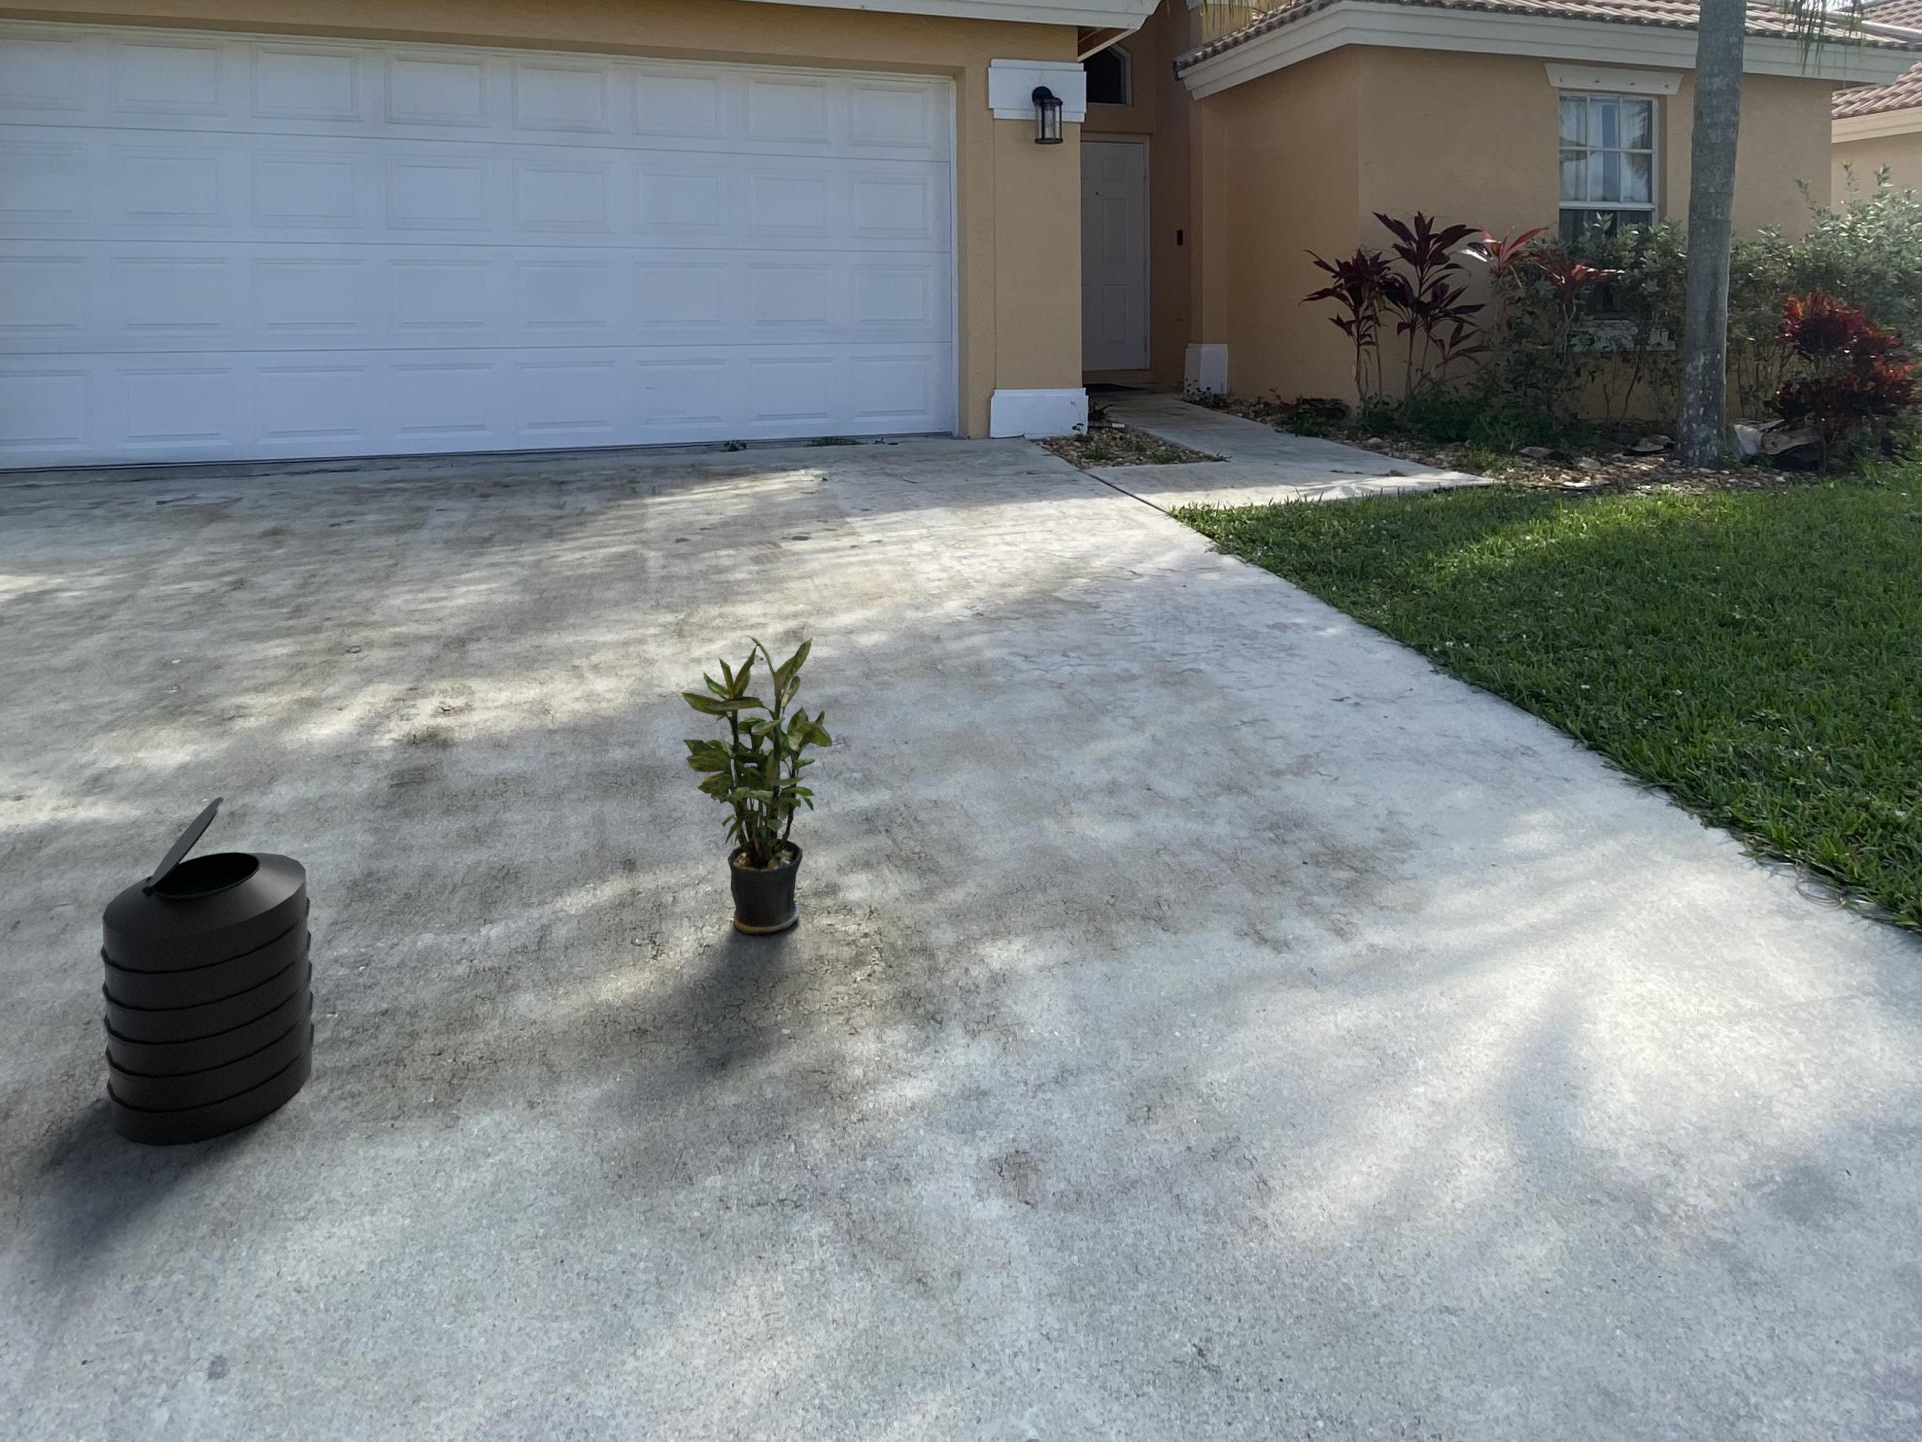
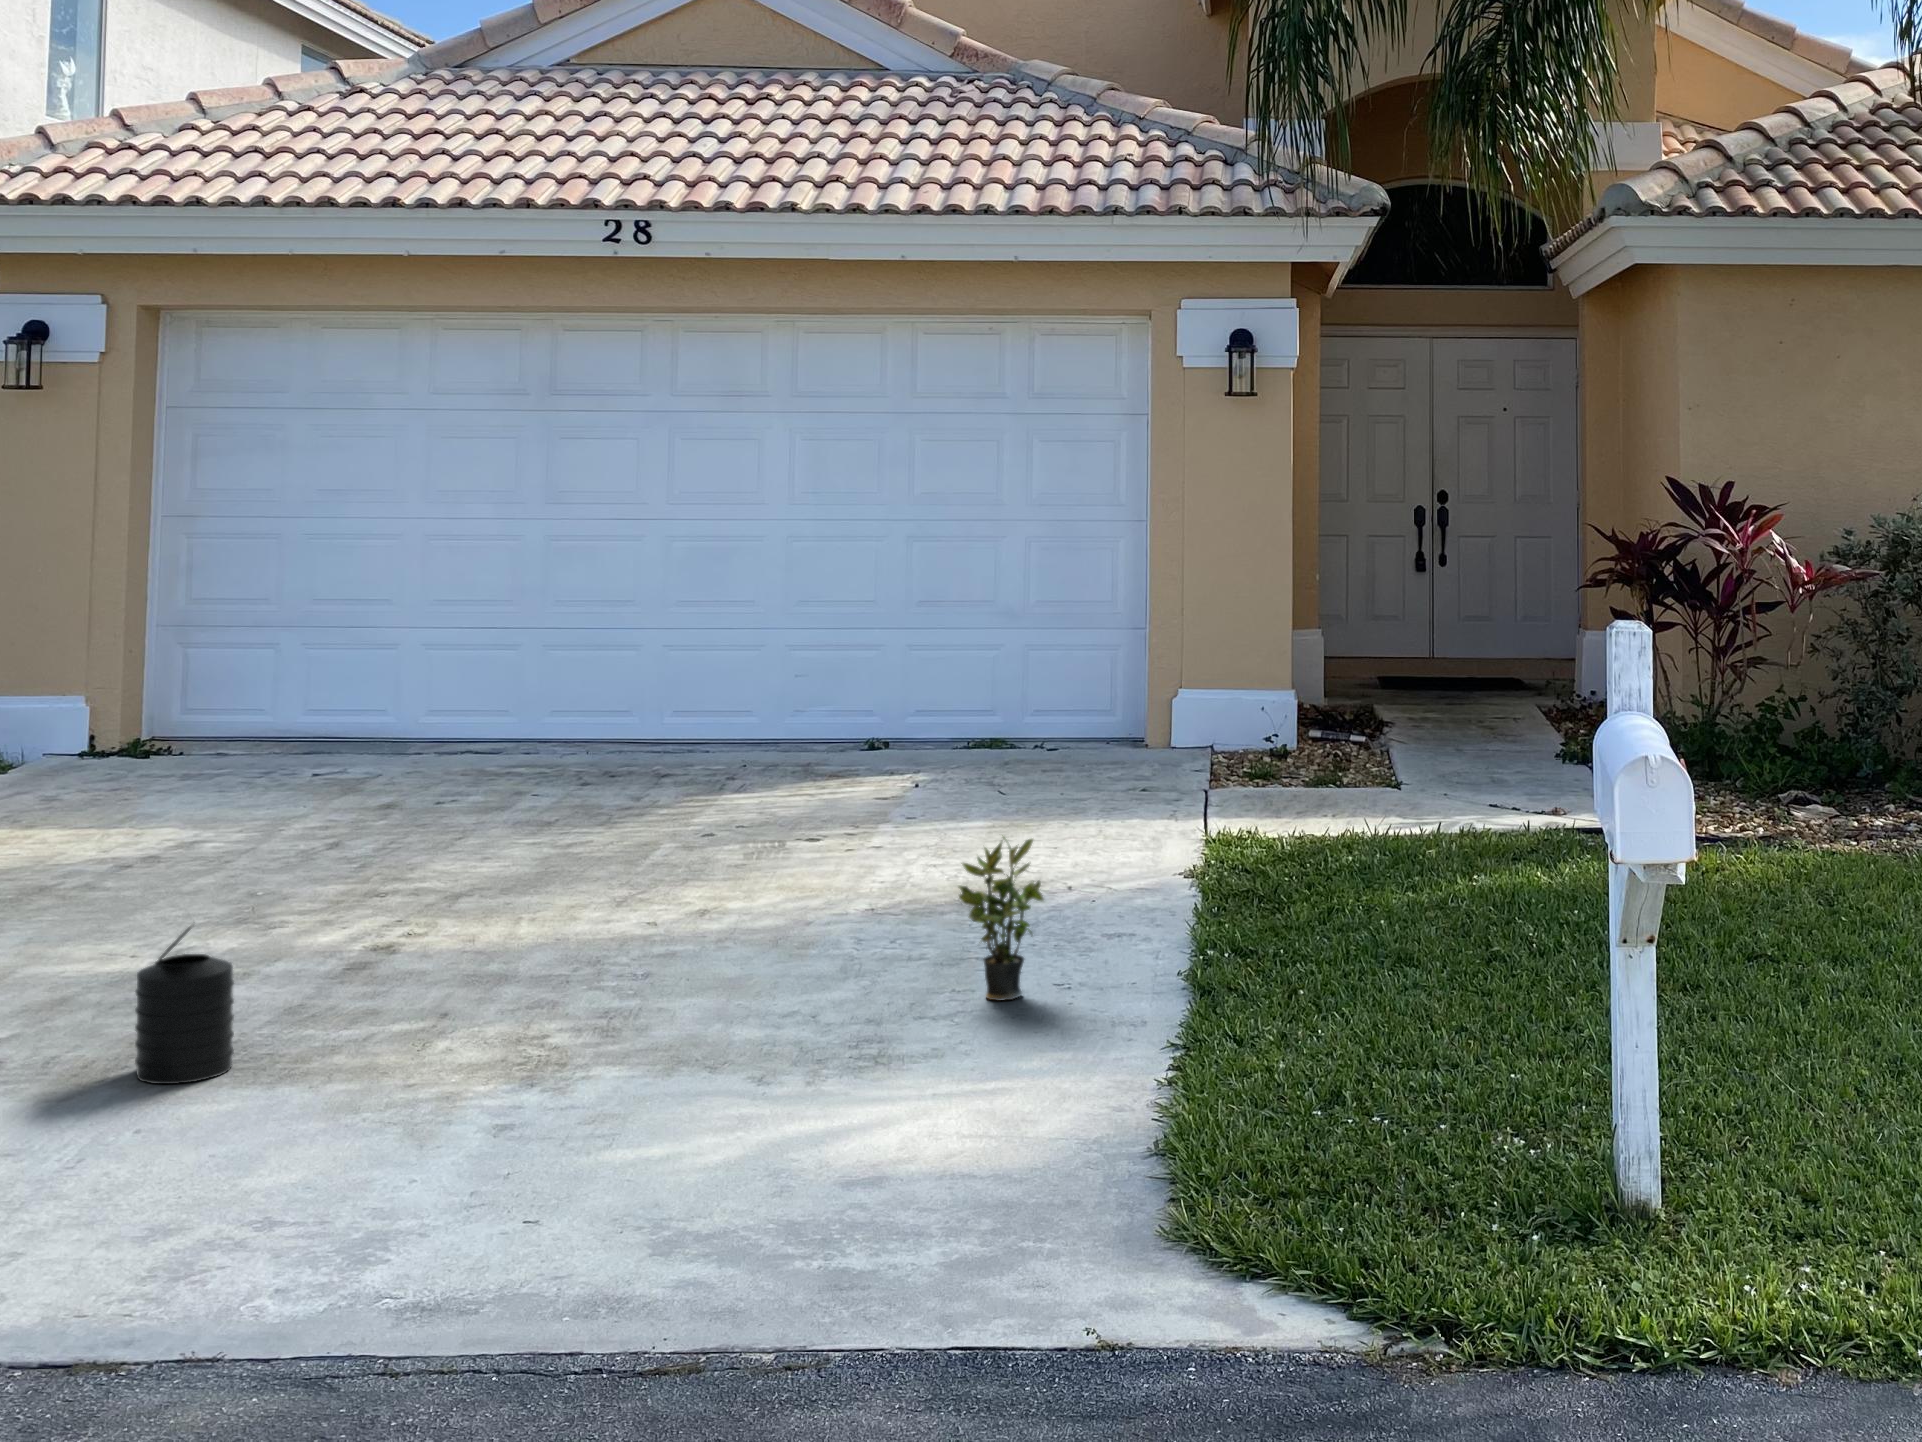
potted plant: present [681,636,832,934] -> present [959,838,1043,1000]

